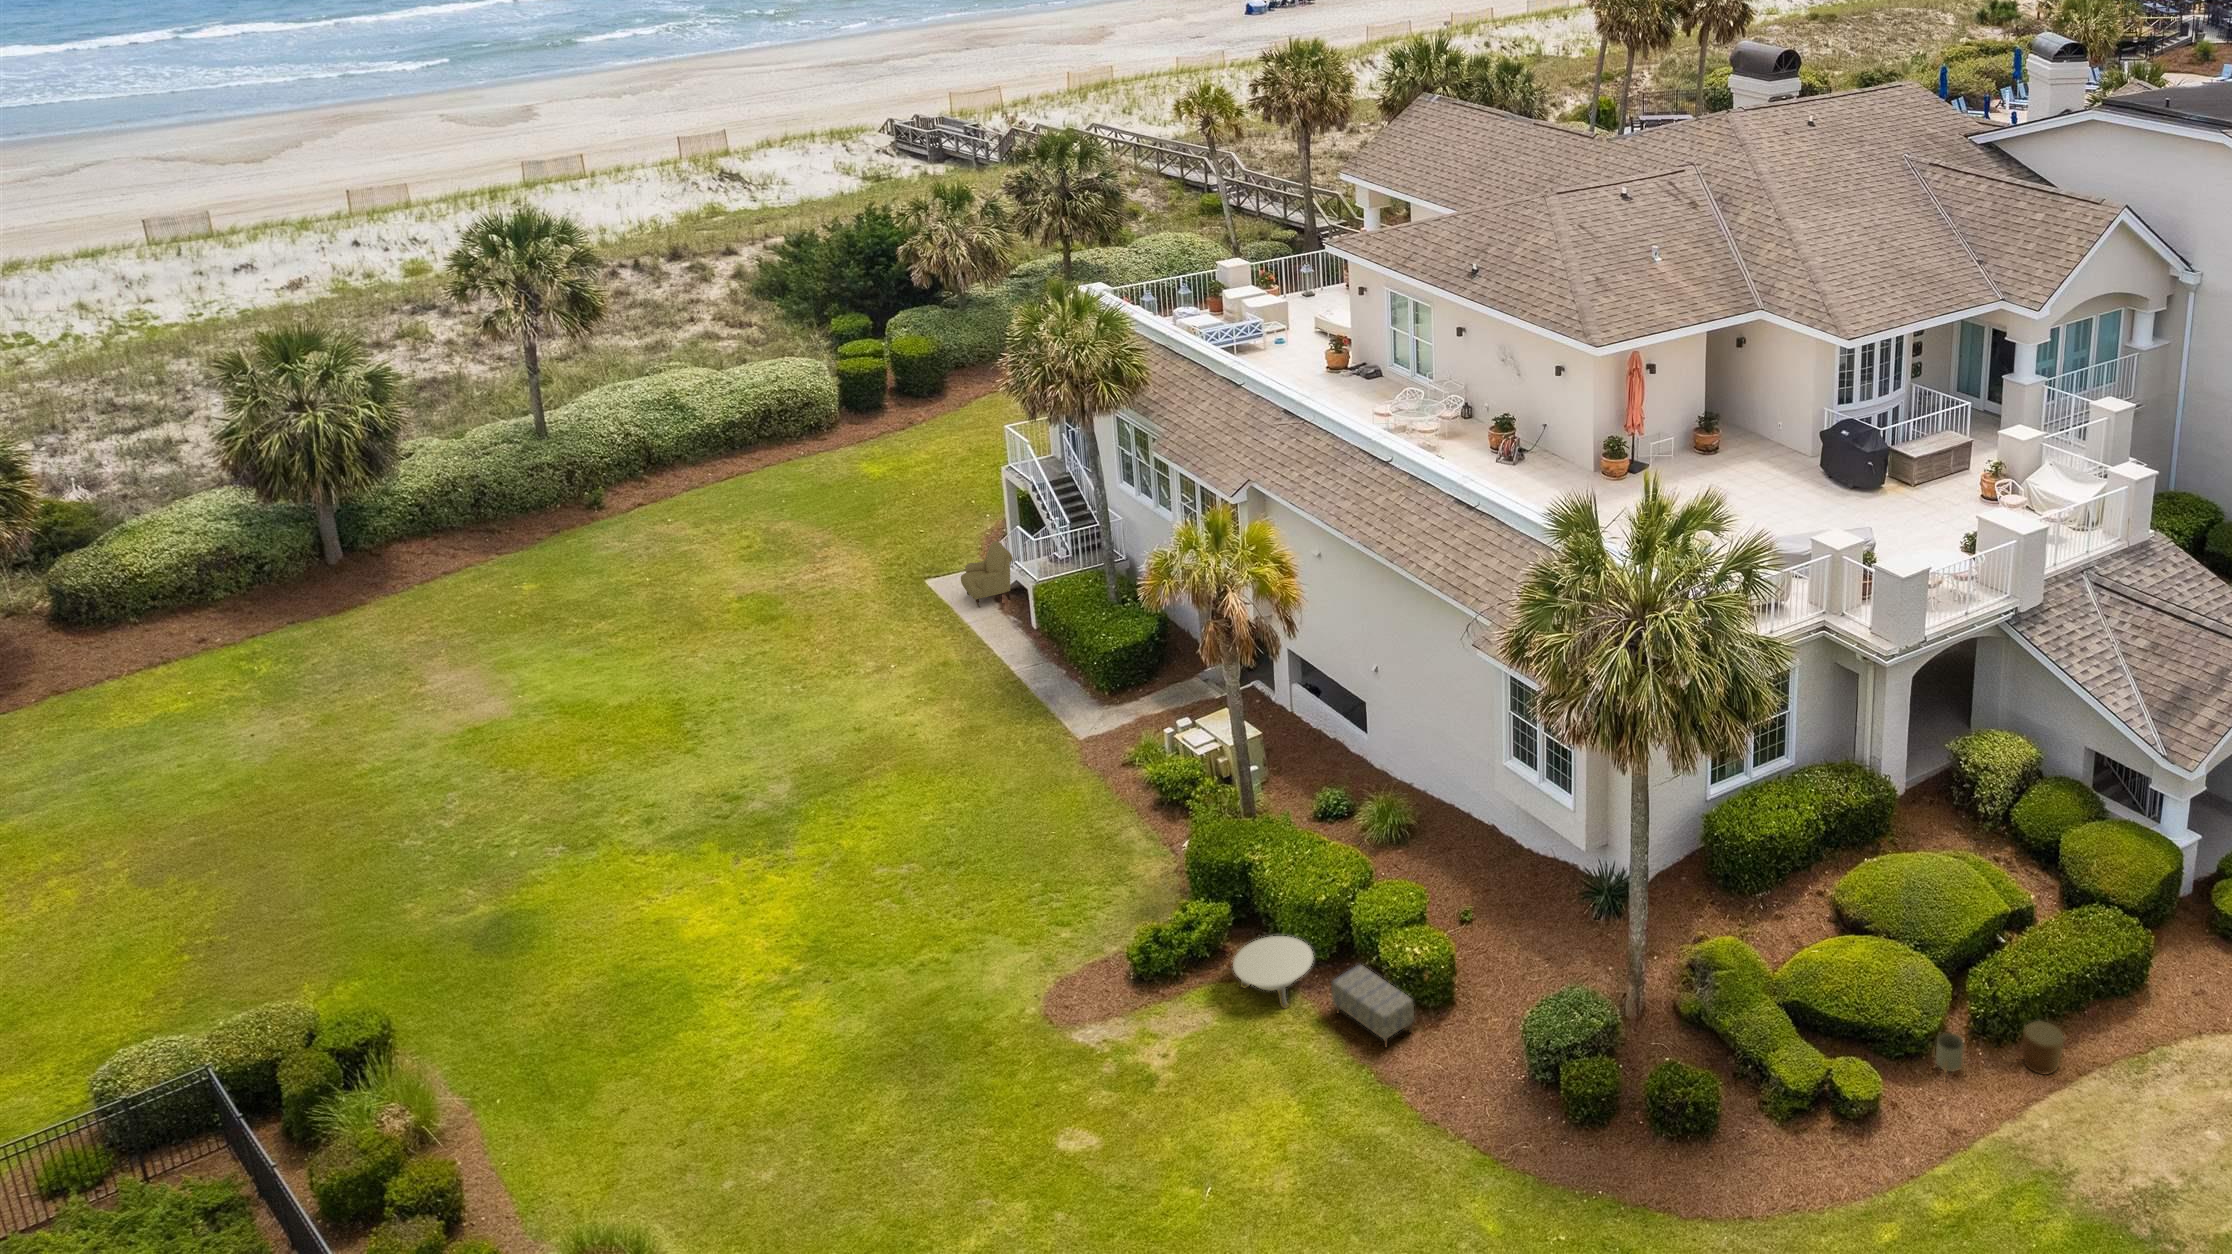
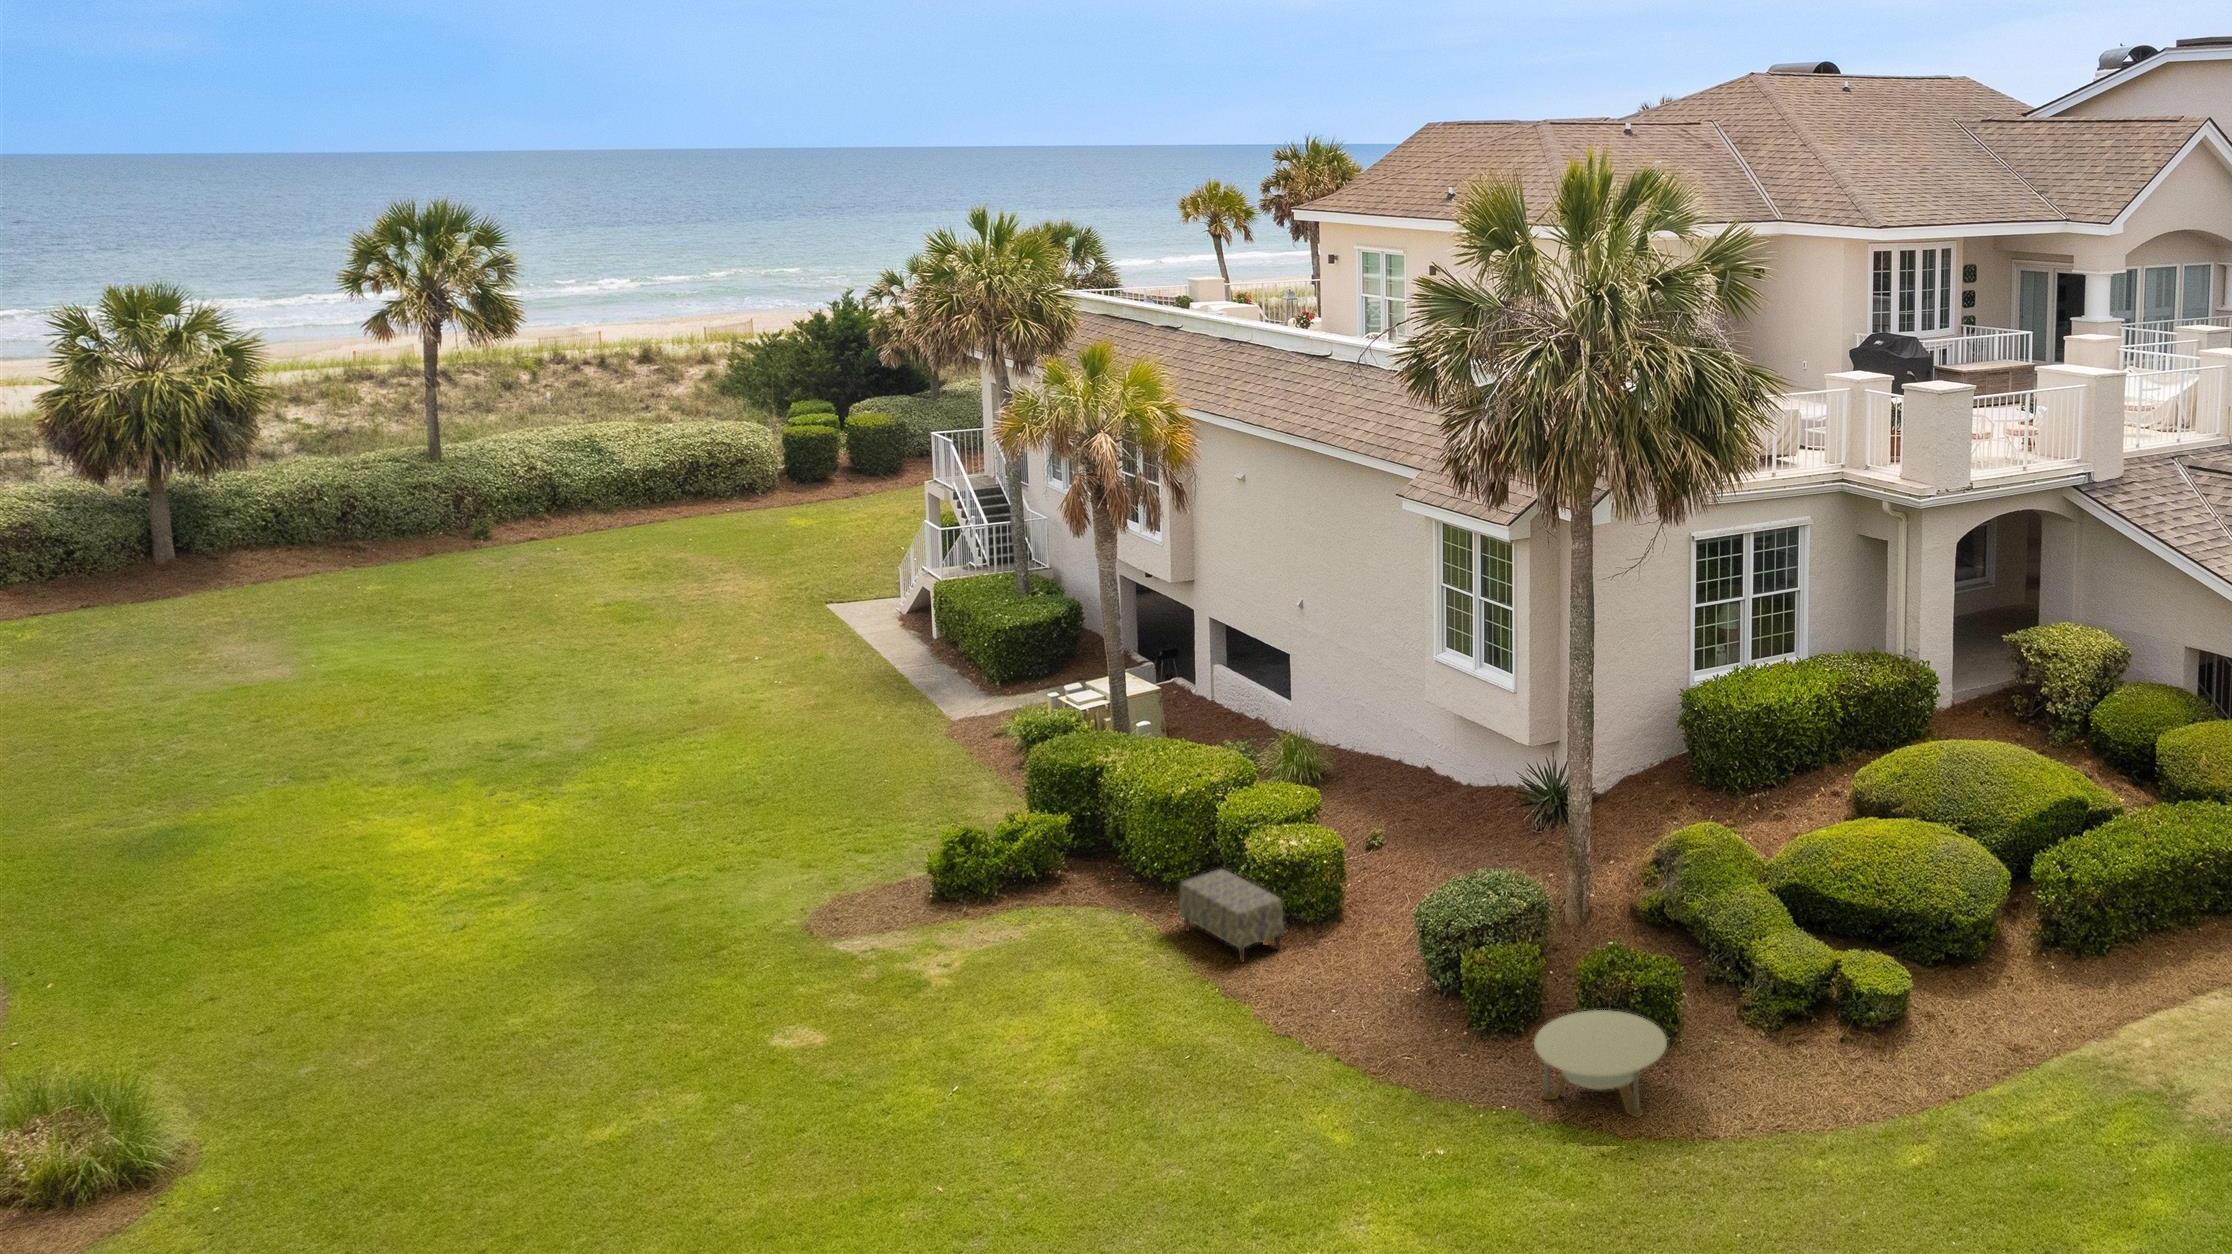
chair: present [961,542,1012,607] -> none [857,545,917,615]
round table: present [1233,936,1313,1009] -> present [1534,1010,1667,1117]
woven basket: present [2023,1021,2064,1075] -> none [2111,926,2170,996]
planter: present [1934,1033,1966,1075] -> none [1985,936,2032,1002]

